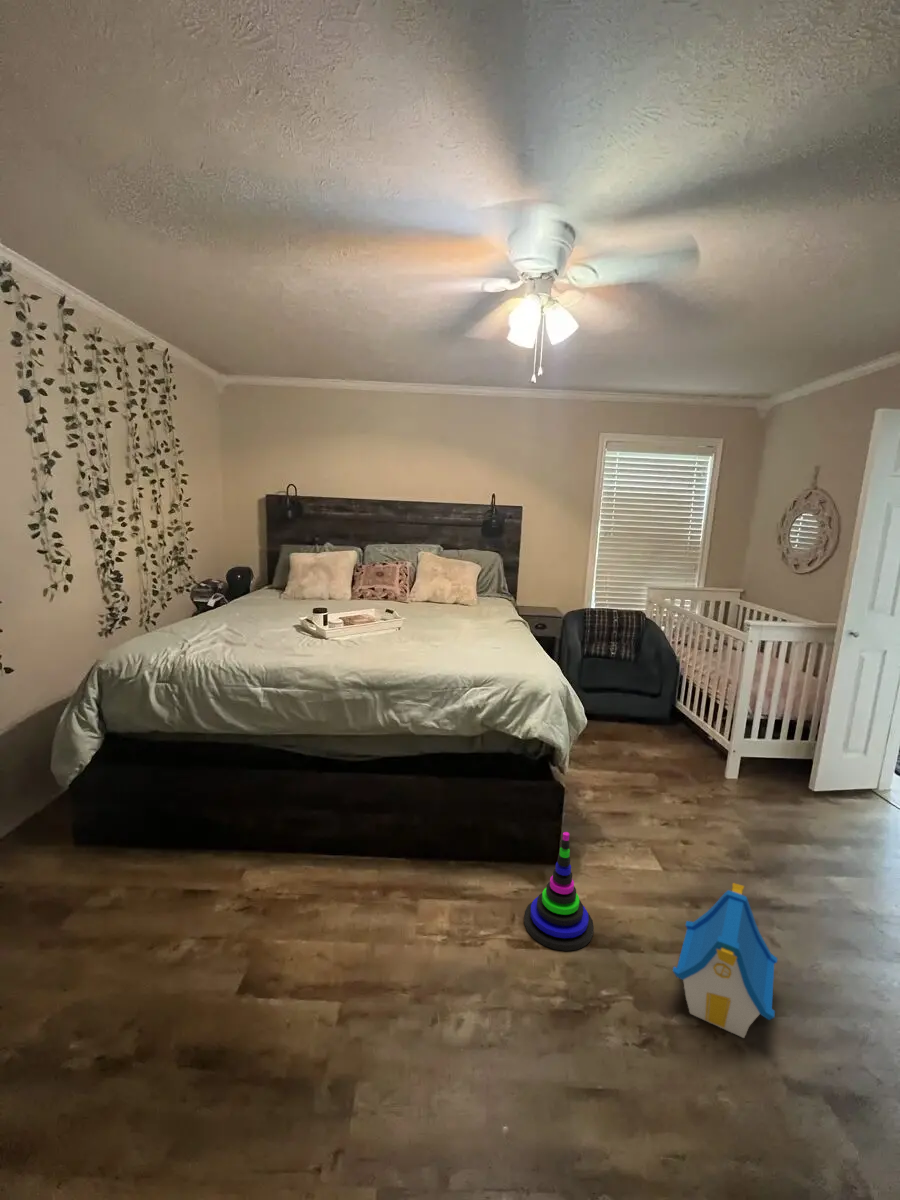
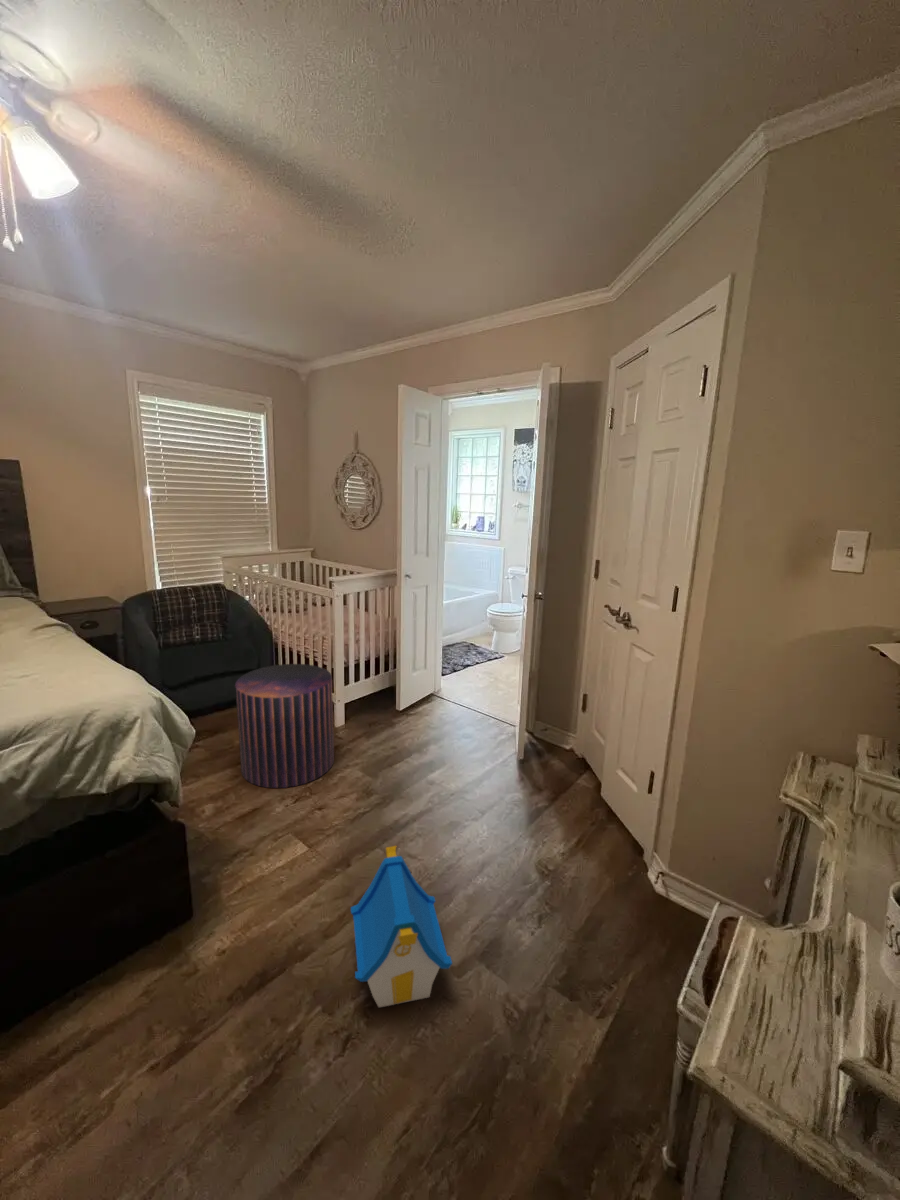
pouf: none [624,694,727,814] -> present [235,664,334,788]
stacking toy: present [524,832,594,951] -> none [161,888,256,1043]

